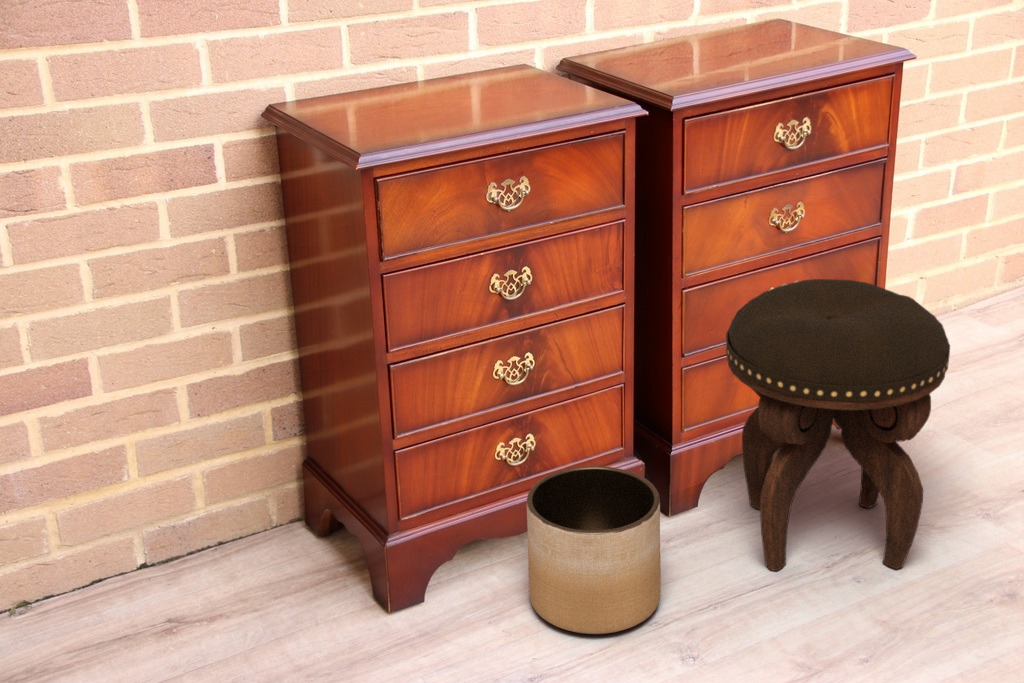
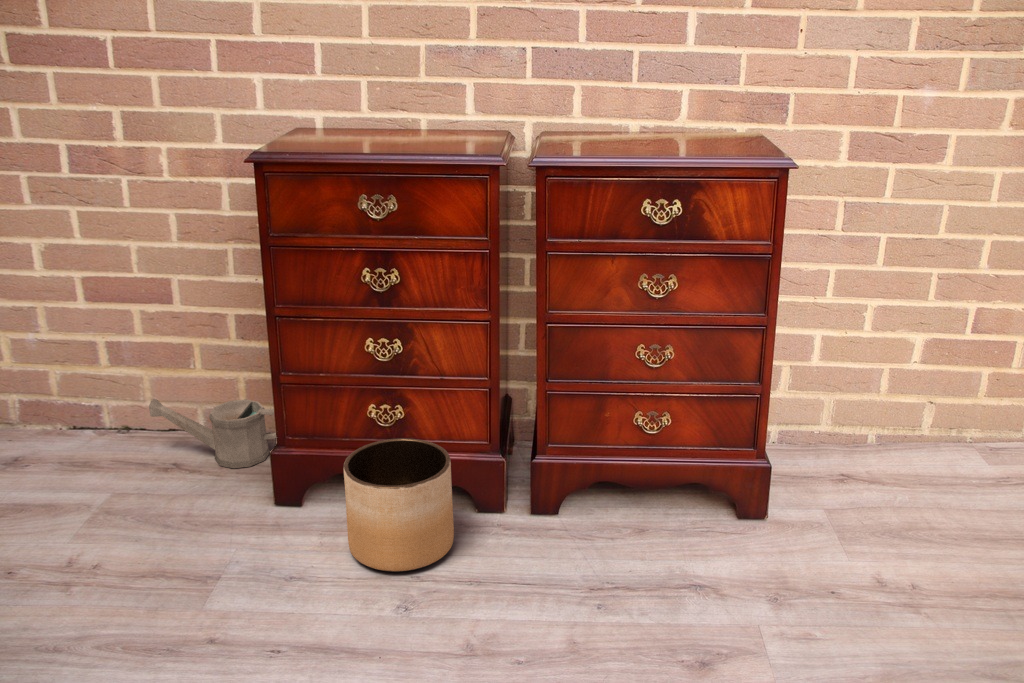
footstool: present [726,279,950,571] -> none [531,339,729,614]
watering can: none [113,493,318,600] -> present [149,399,276,468]

